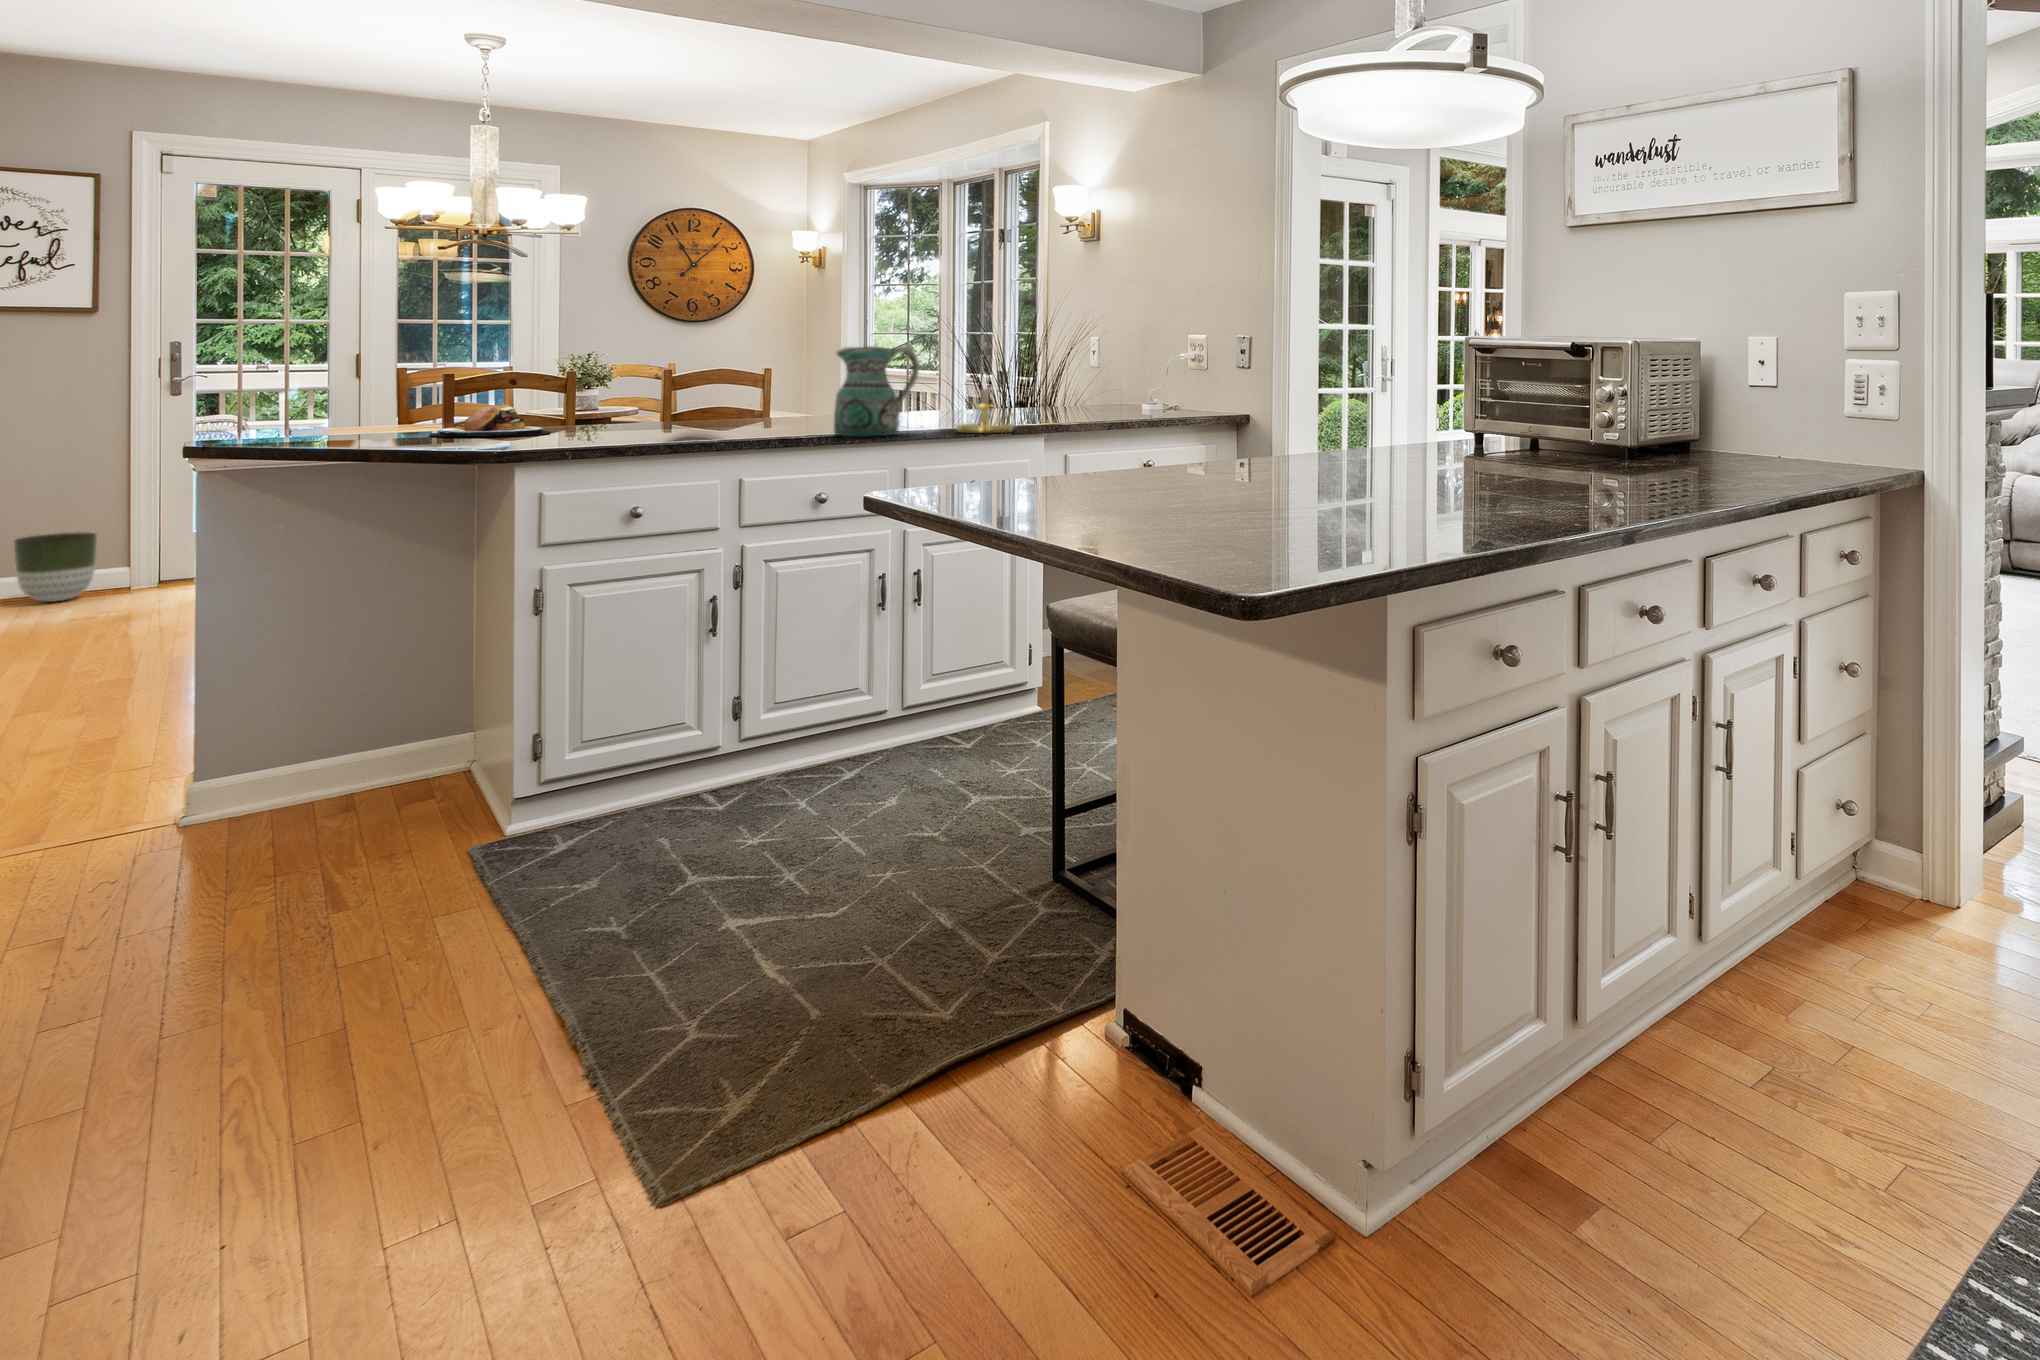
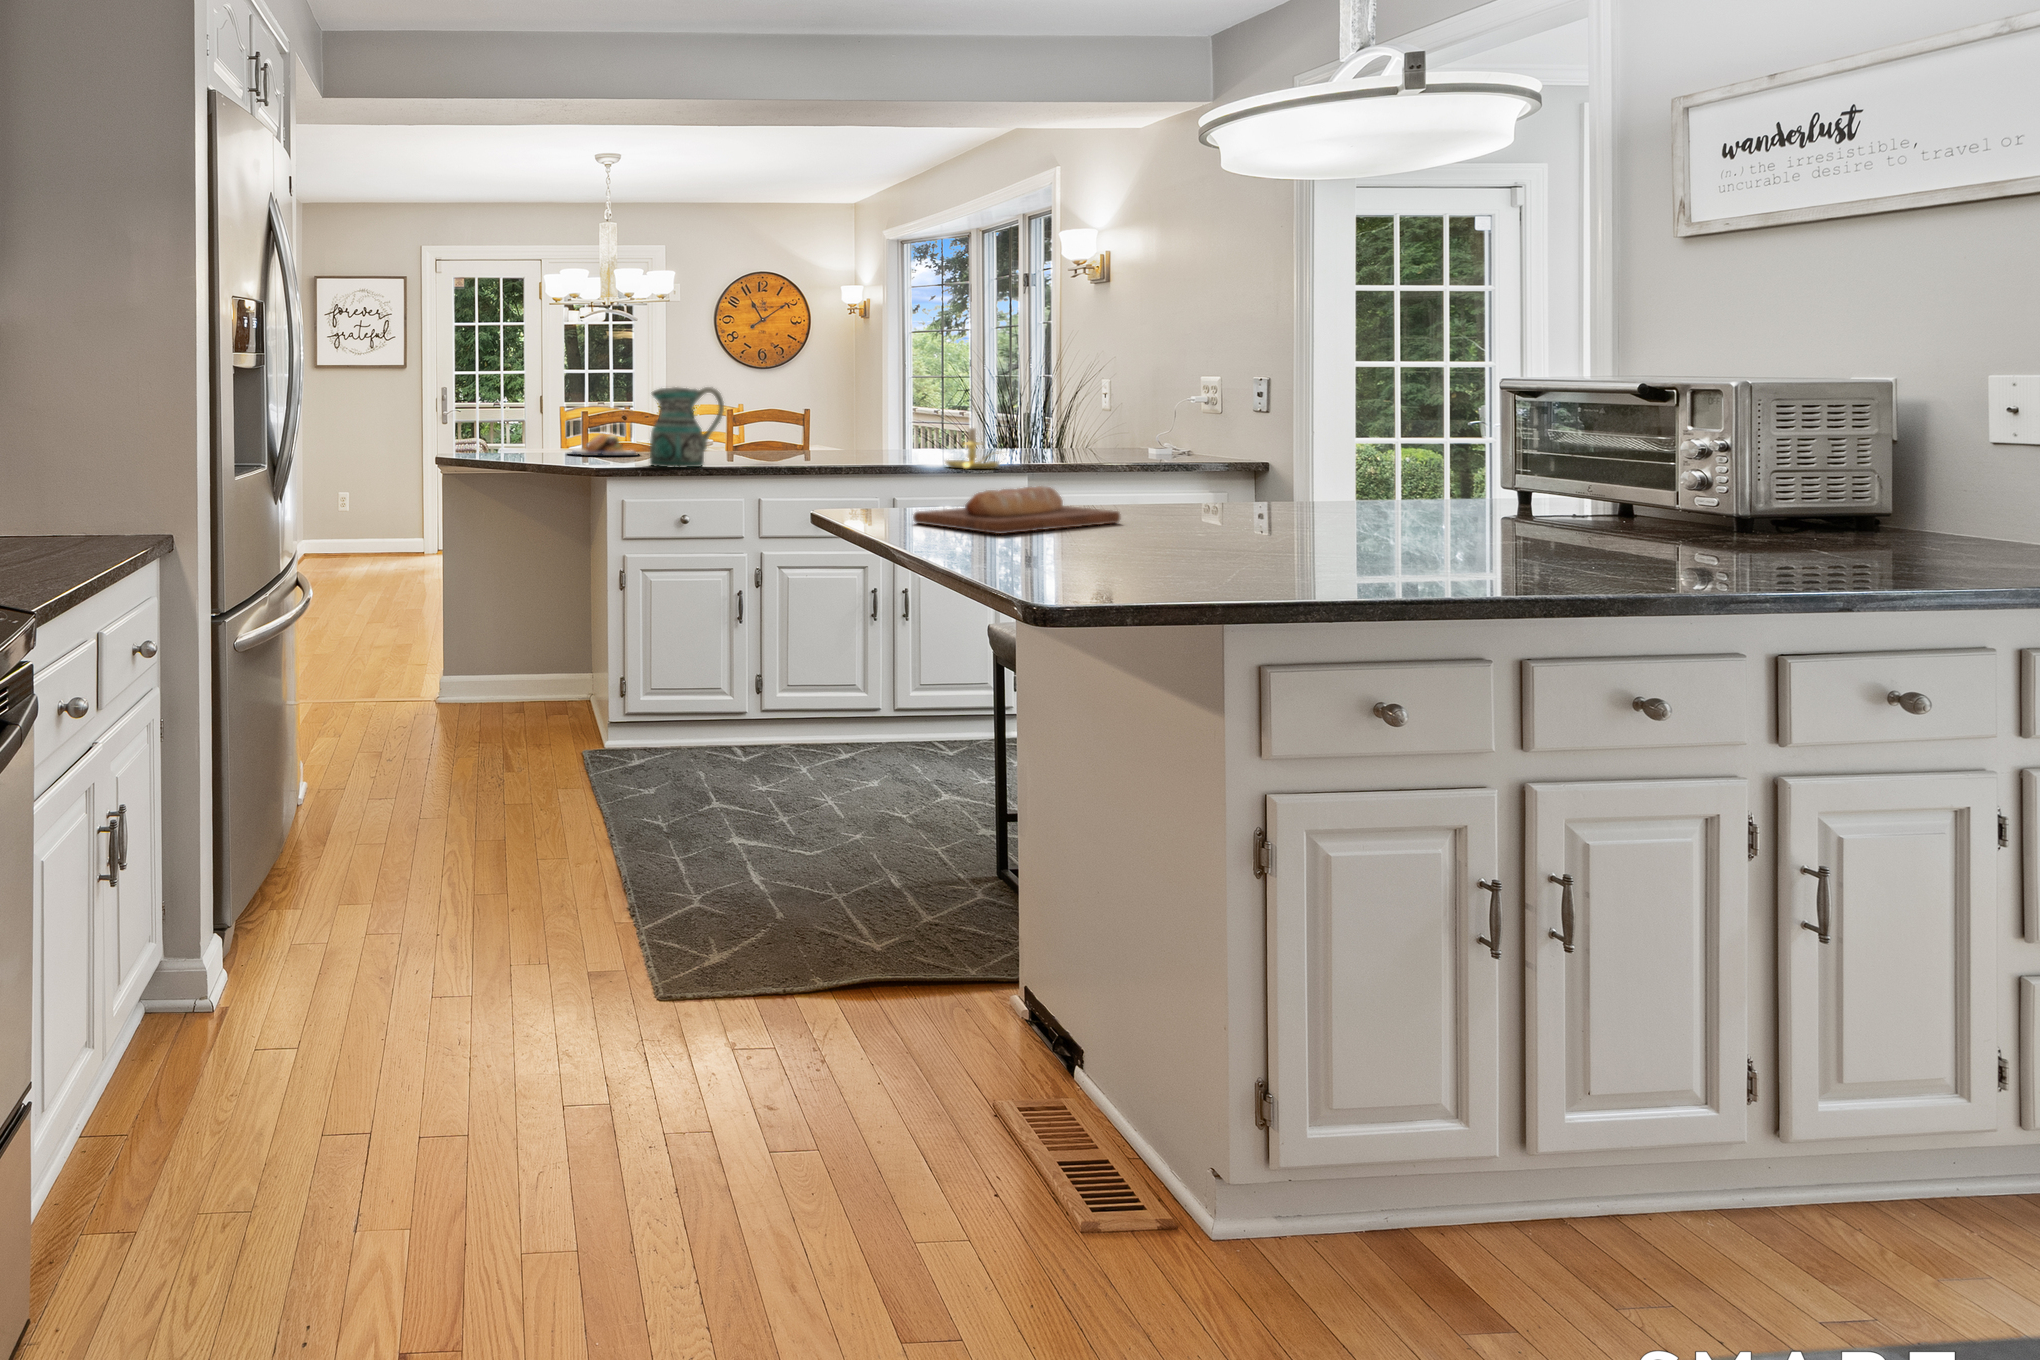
ceramic pitcher: present [834,346,919,437] -> present [650,387,724,468]
bread loaf: none [997,452,1204,510] -> present [913,486,1121,534]
planter: present [14,533,97,602] -> none [370,512,408,556]

